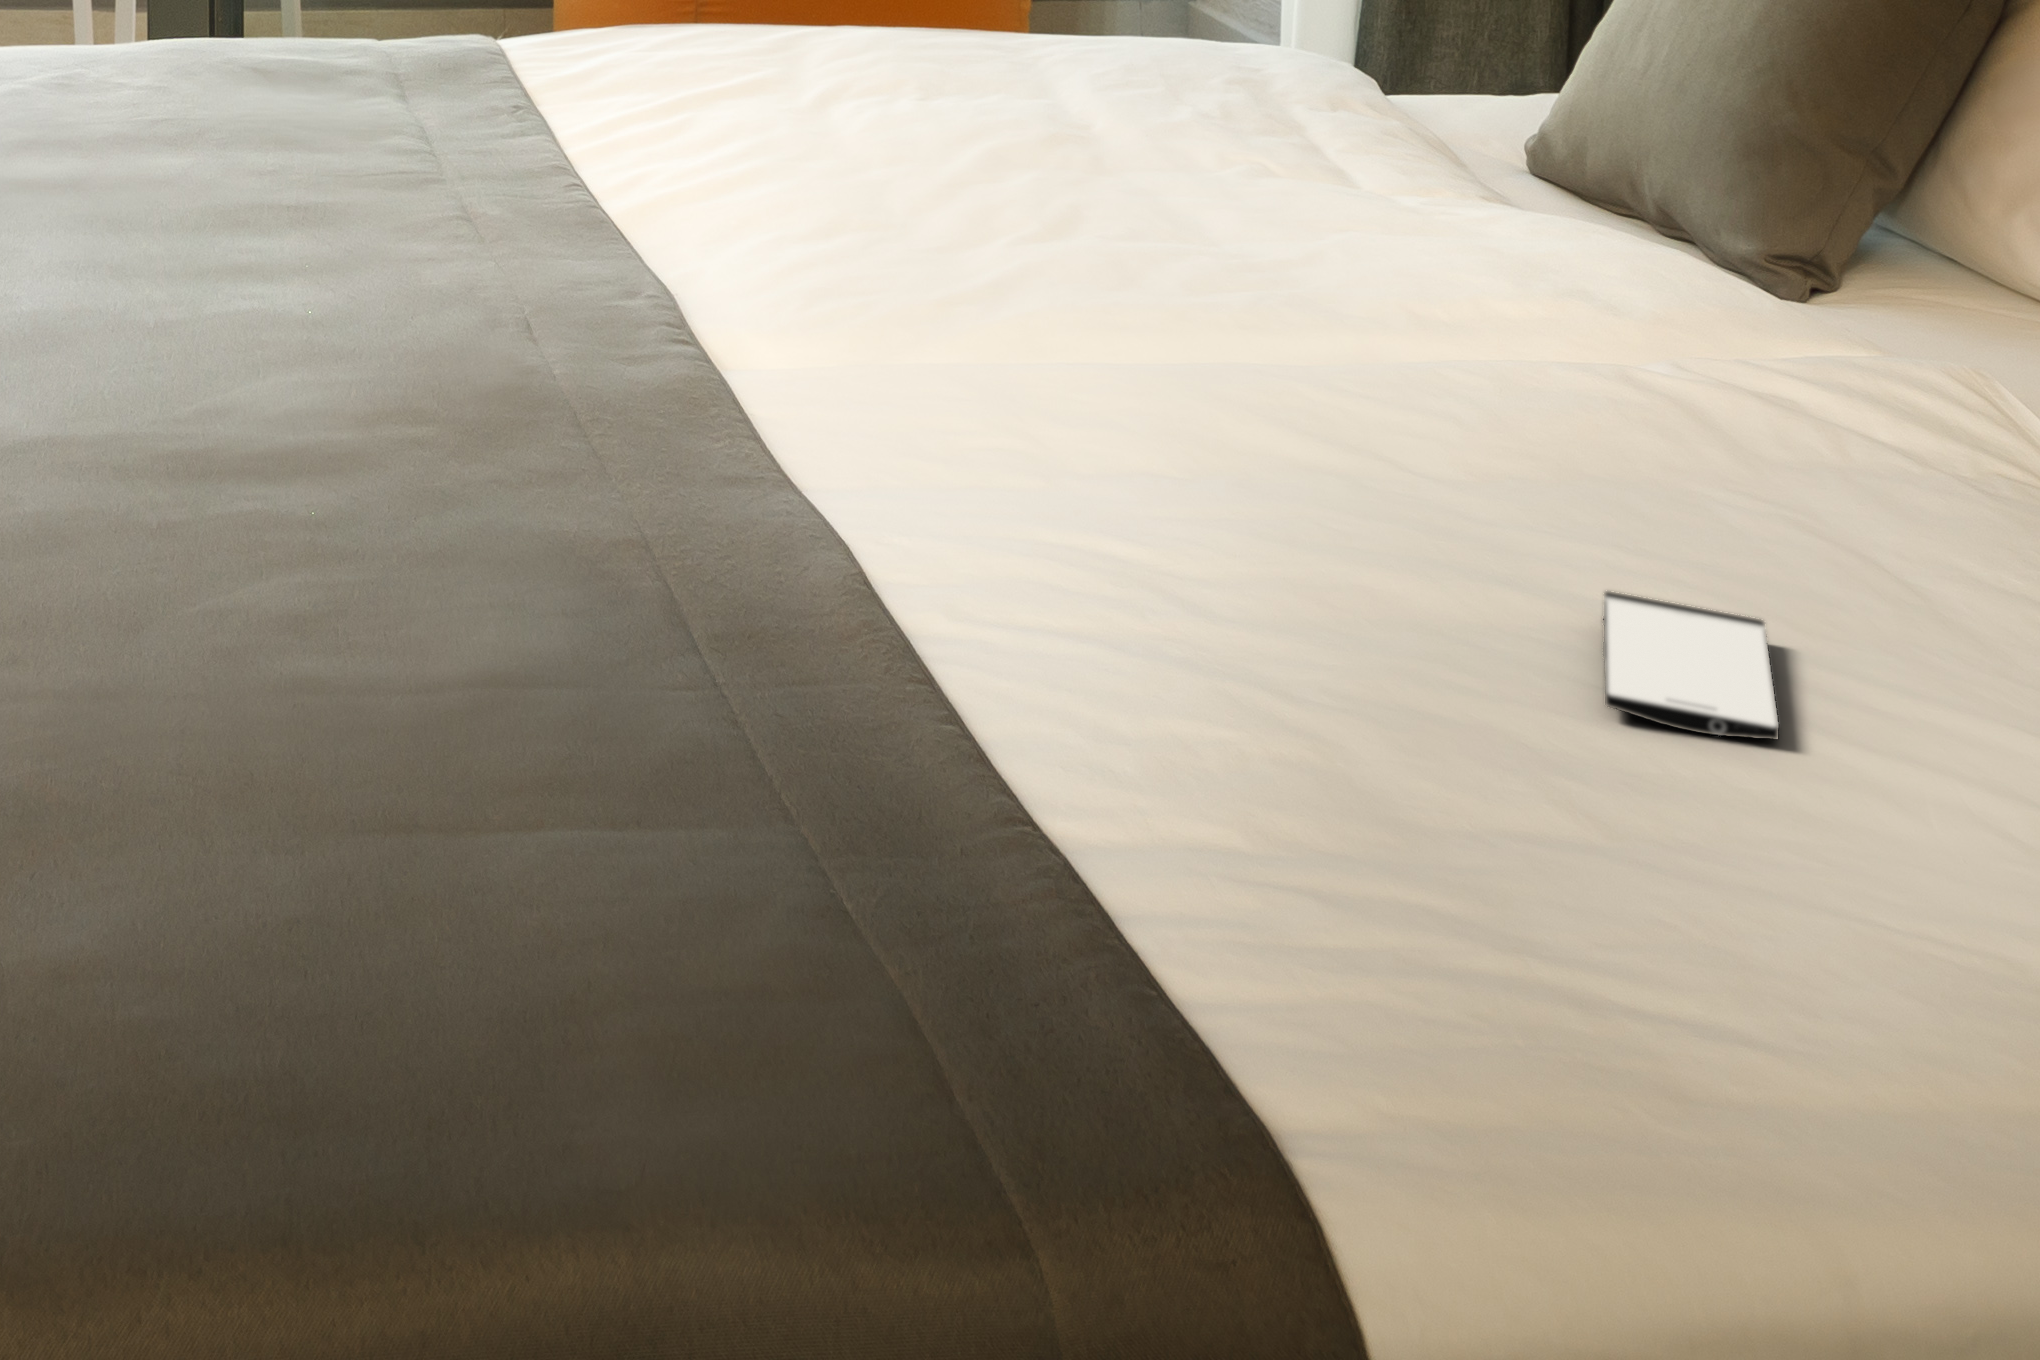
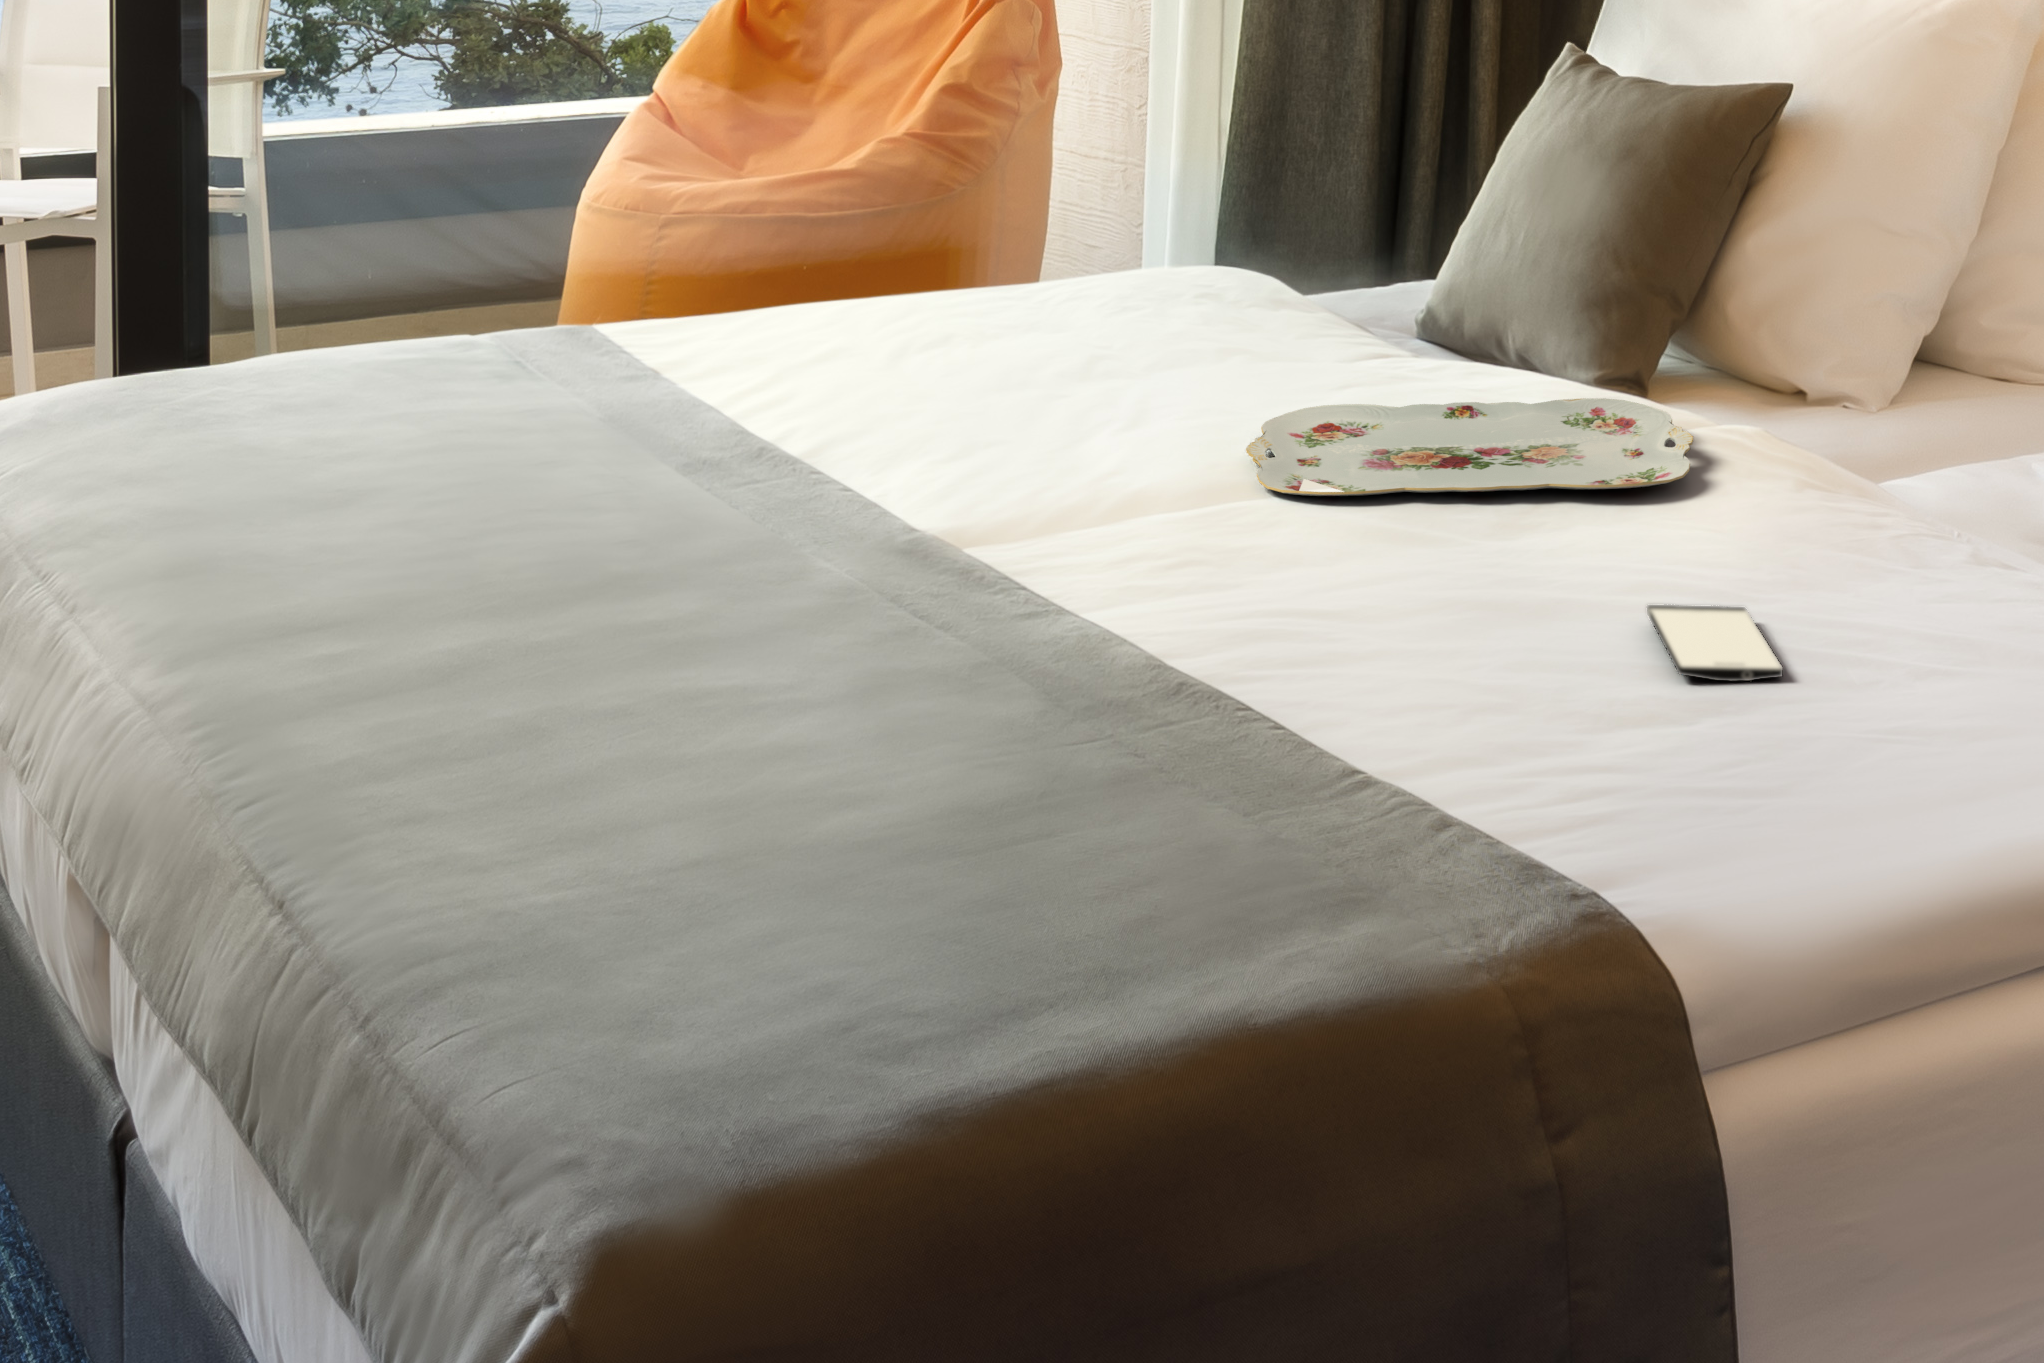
serving tray: none [1157,245,1810,417] -> present [1246,398,1693,496]

